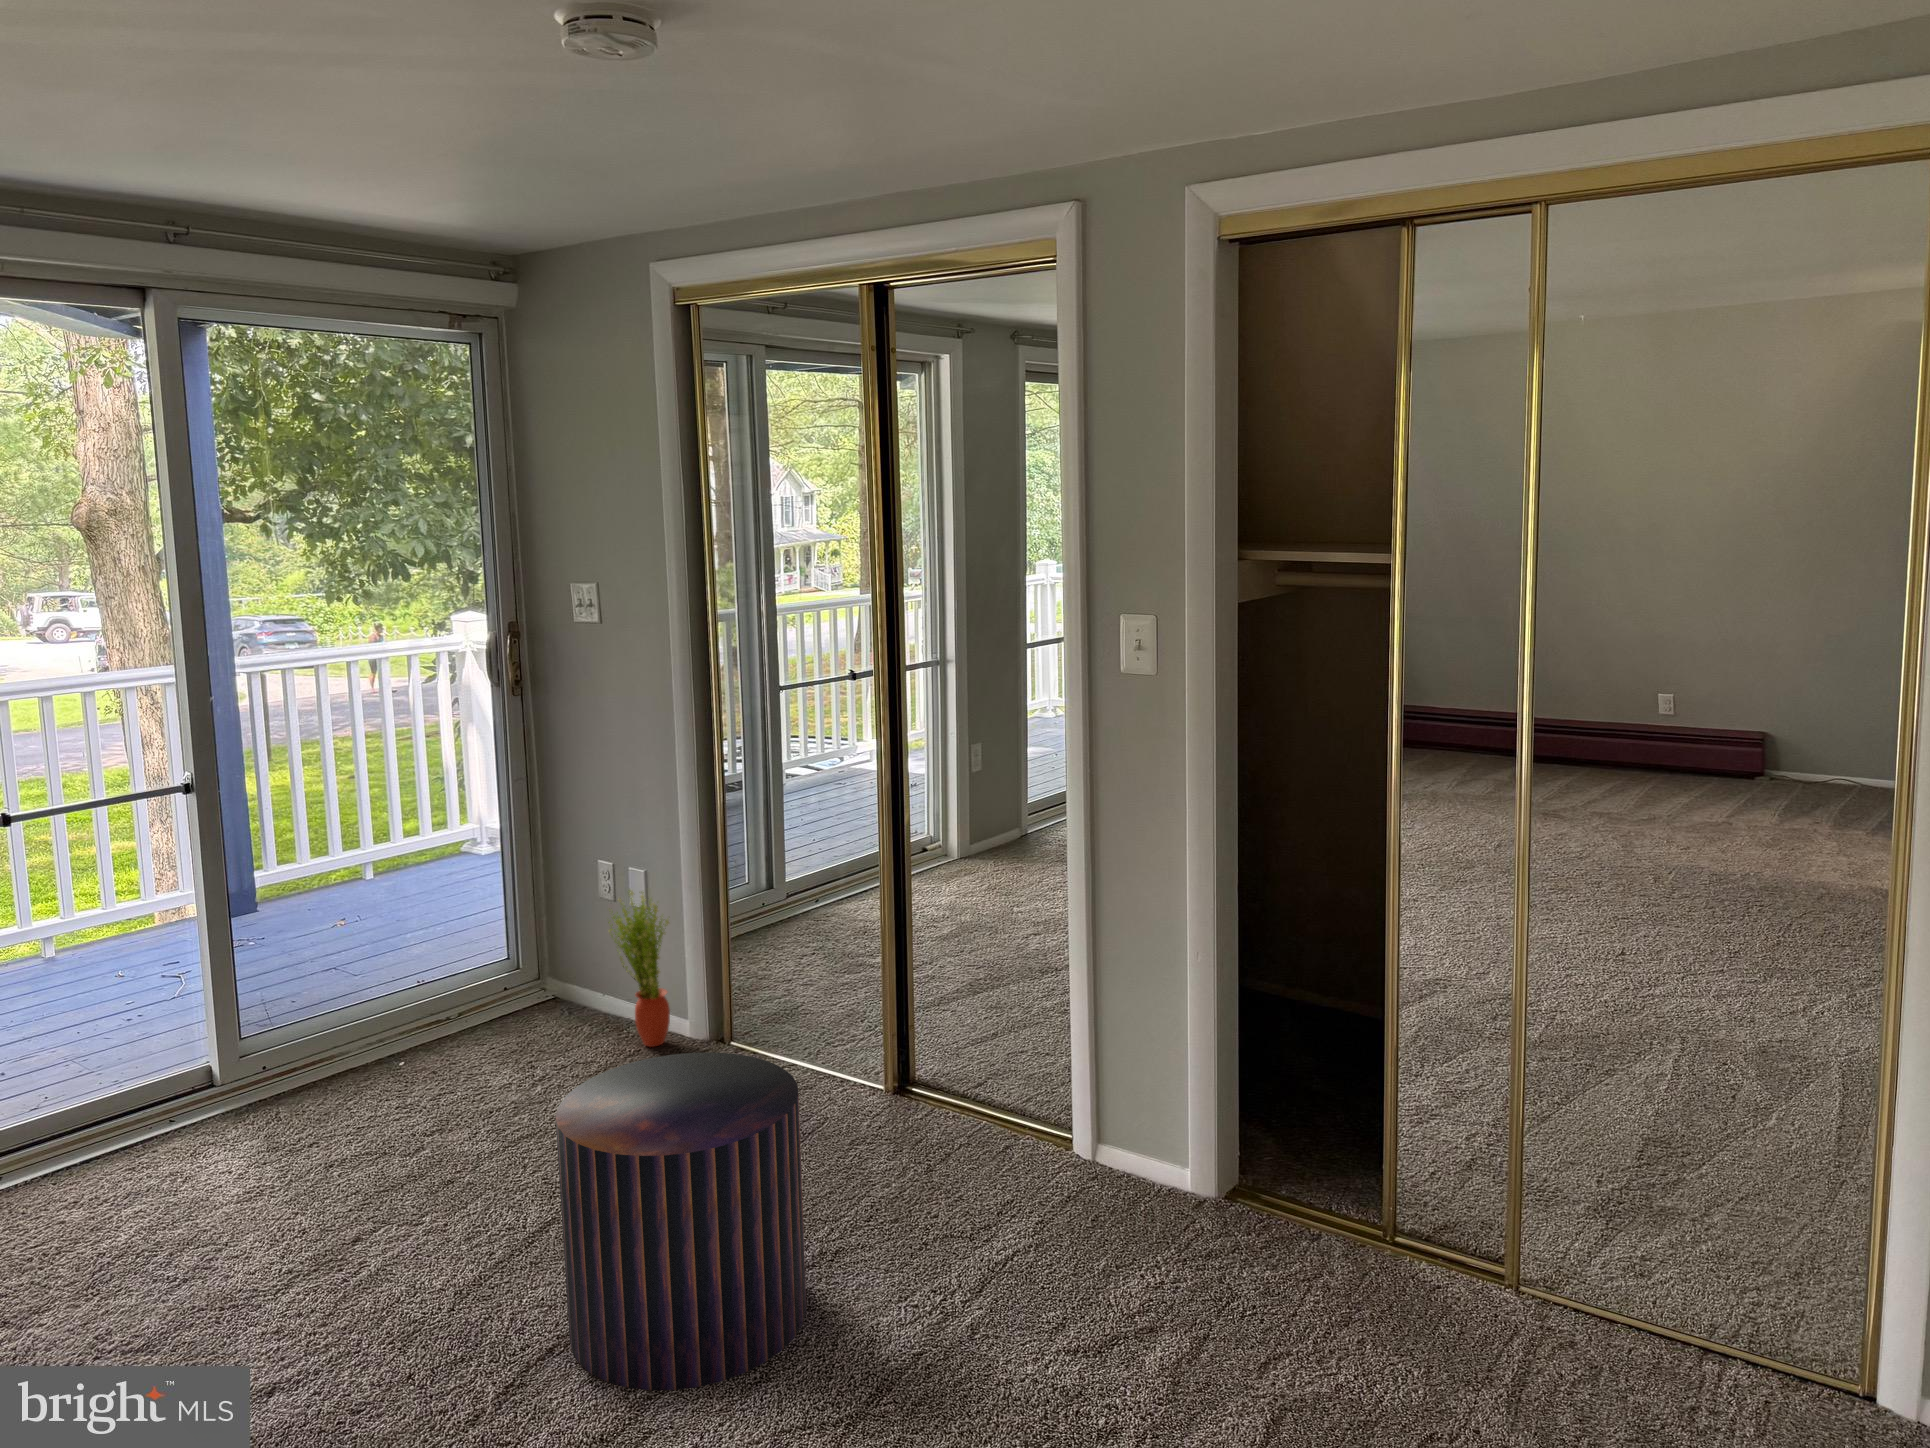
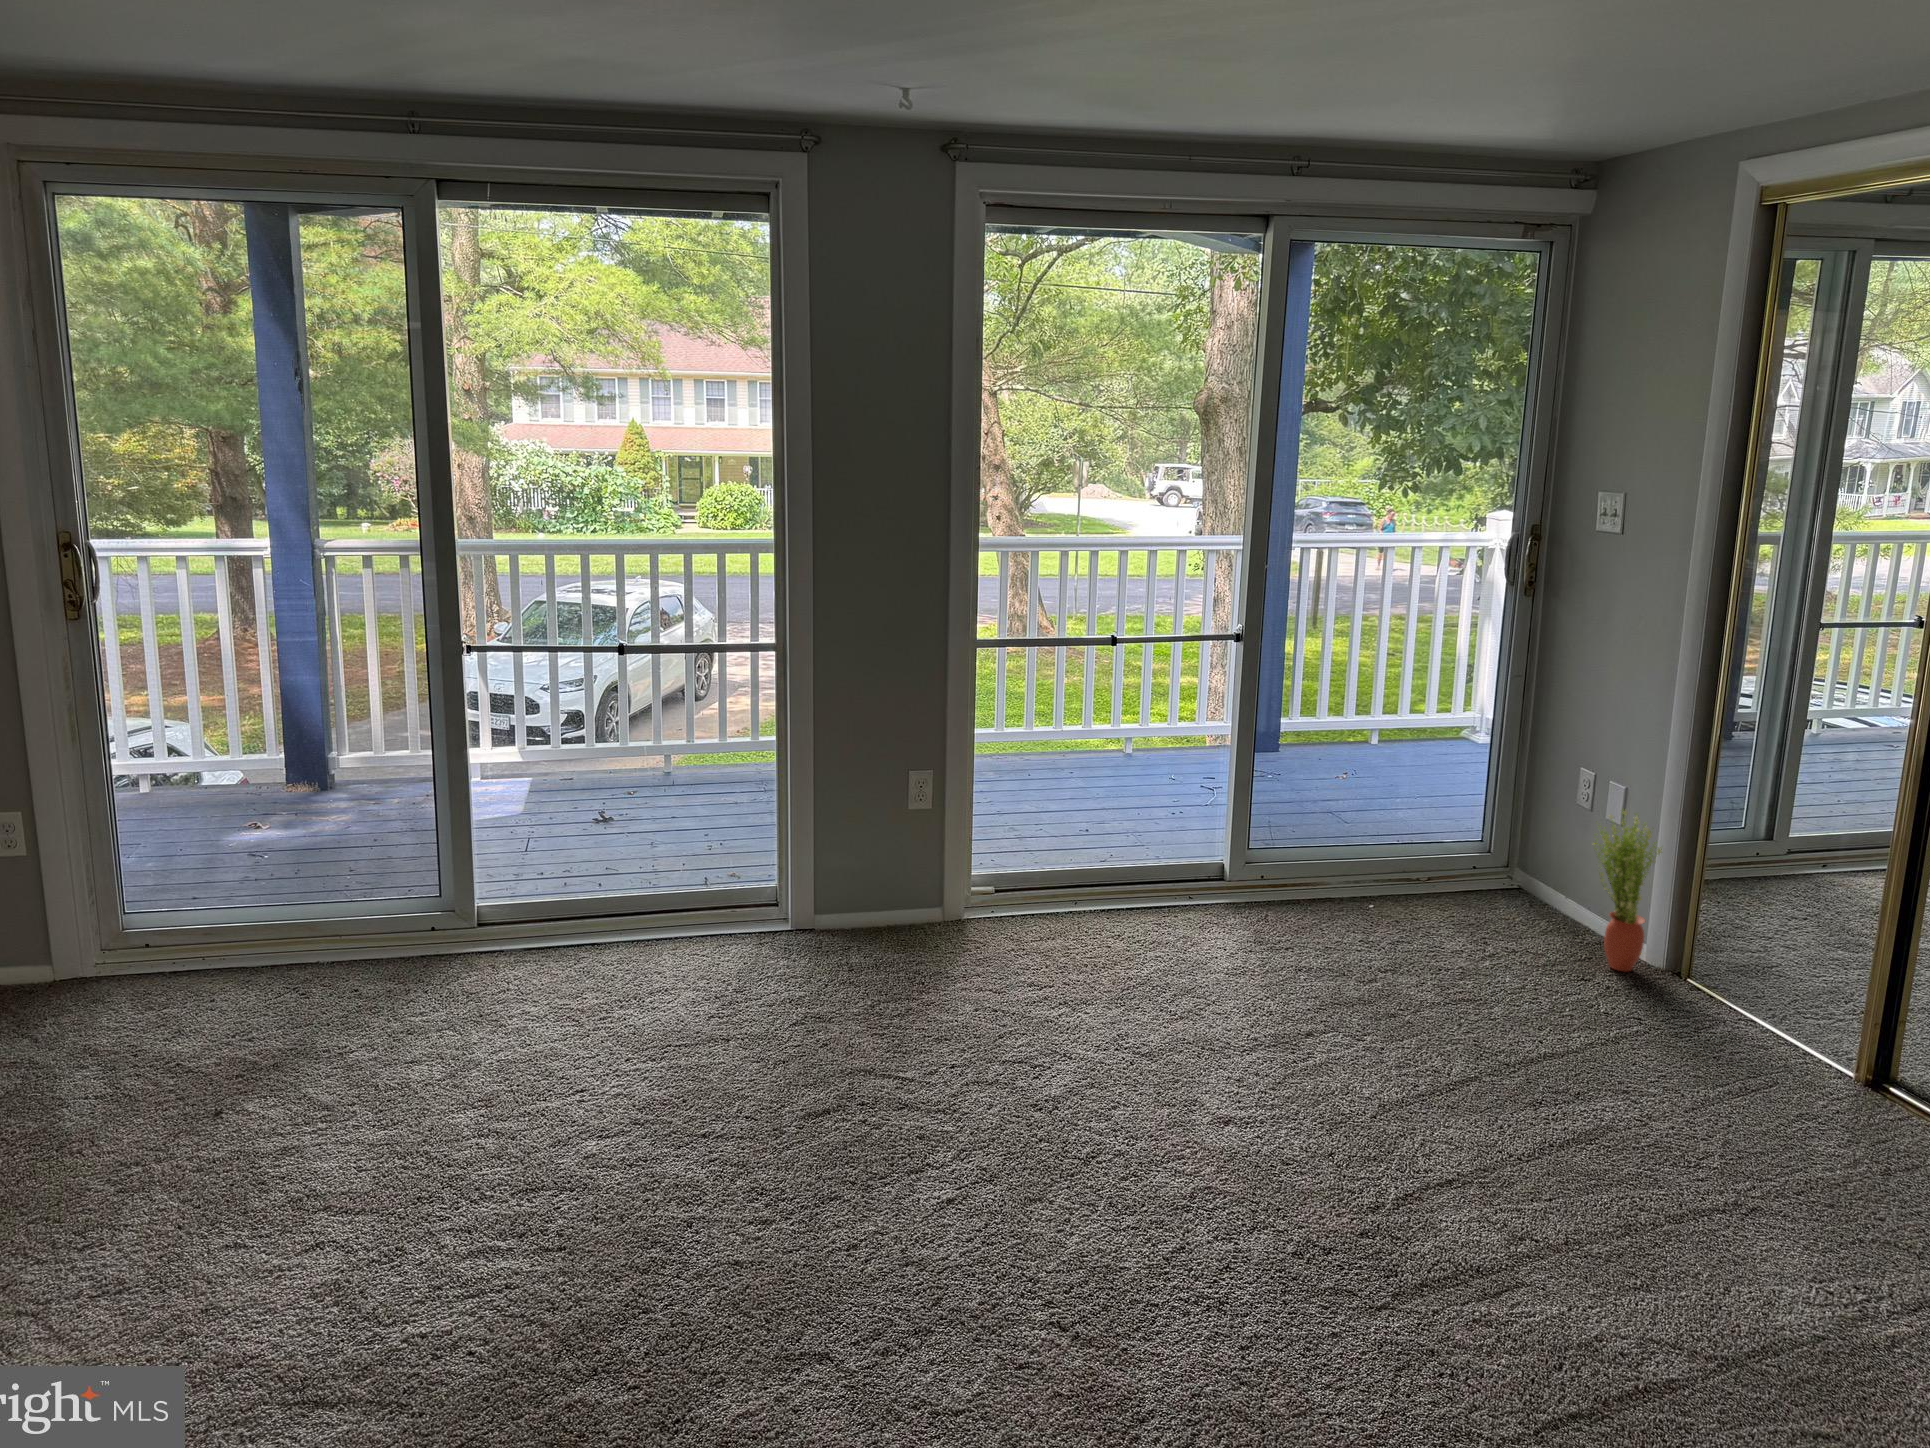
pouf: present [555,1052,806,1390] -> none [1488,983,1805,1354]

